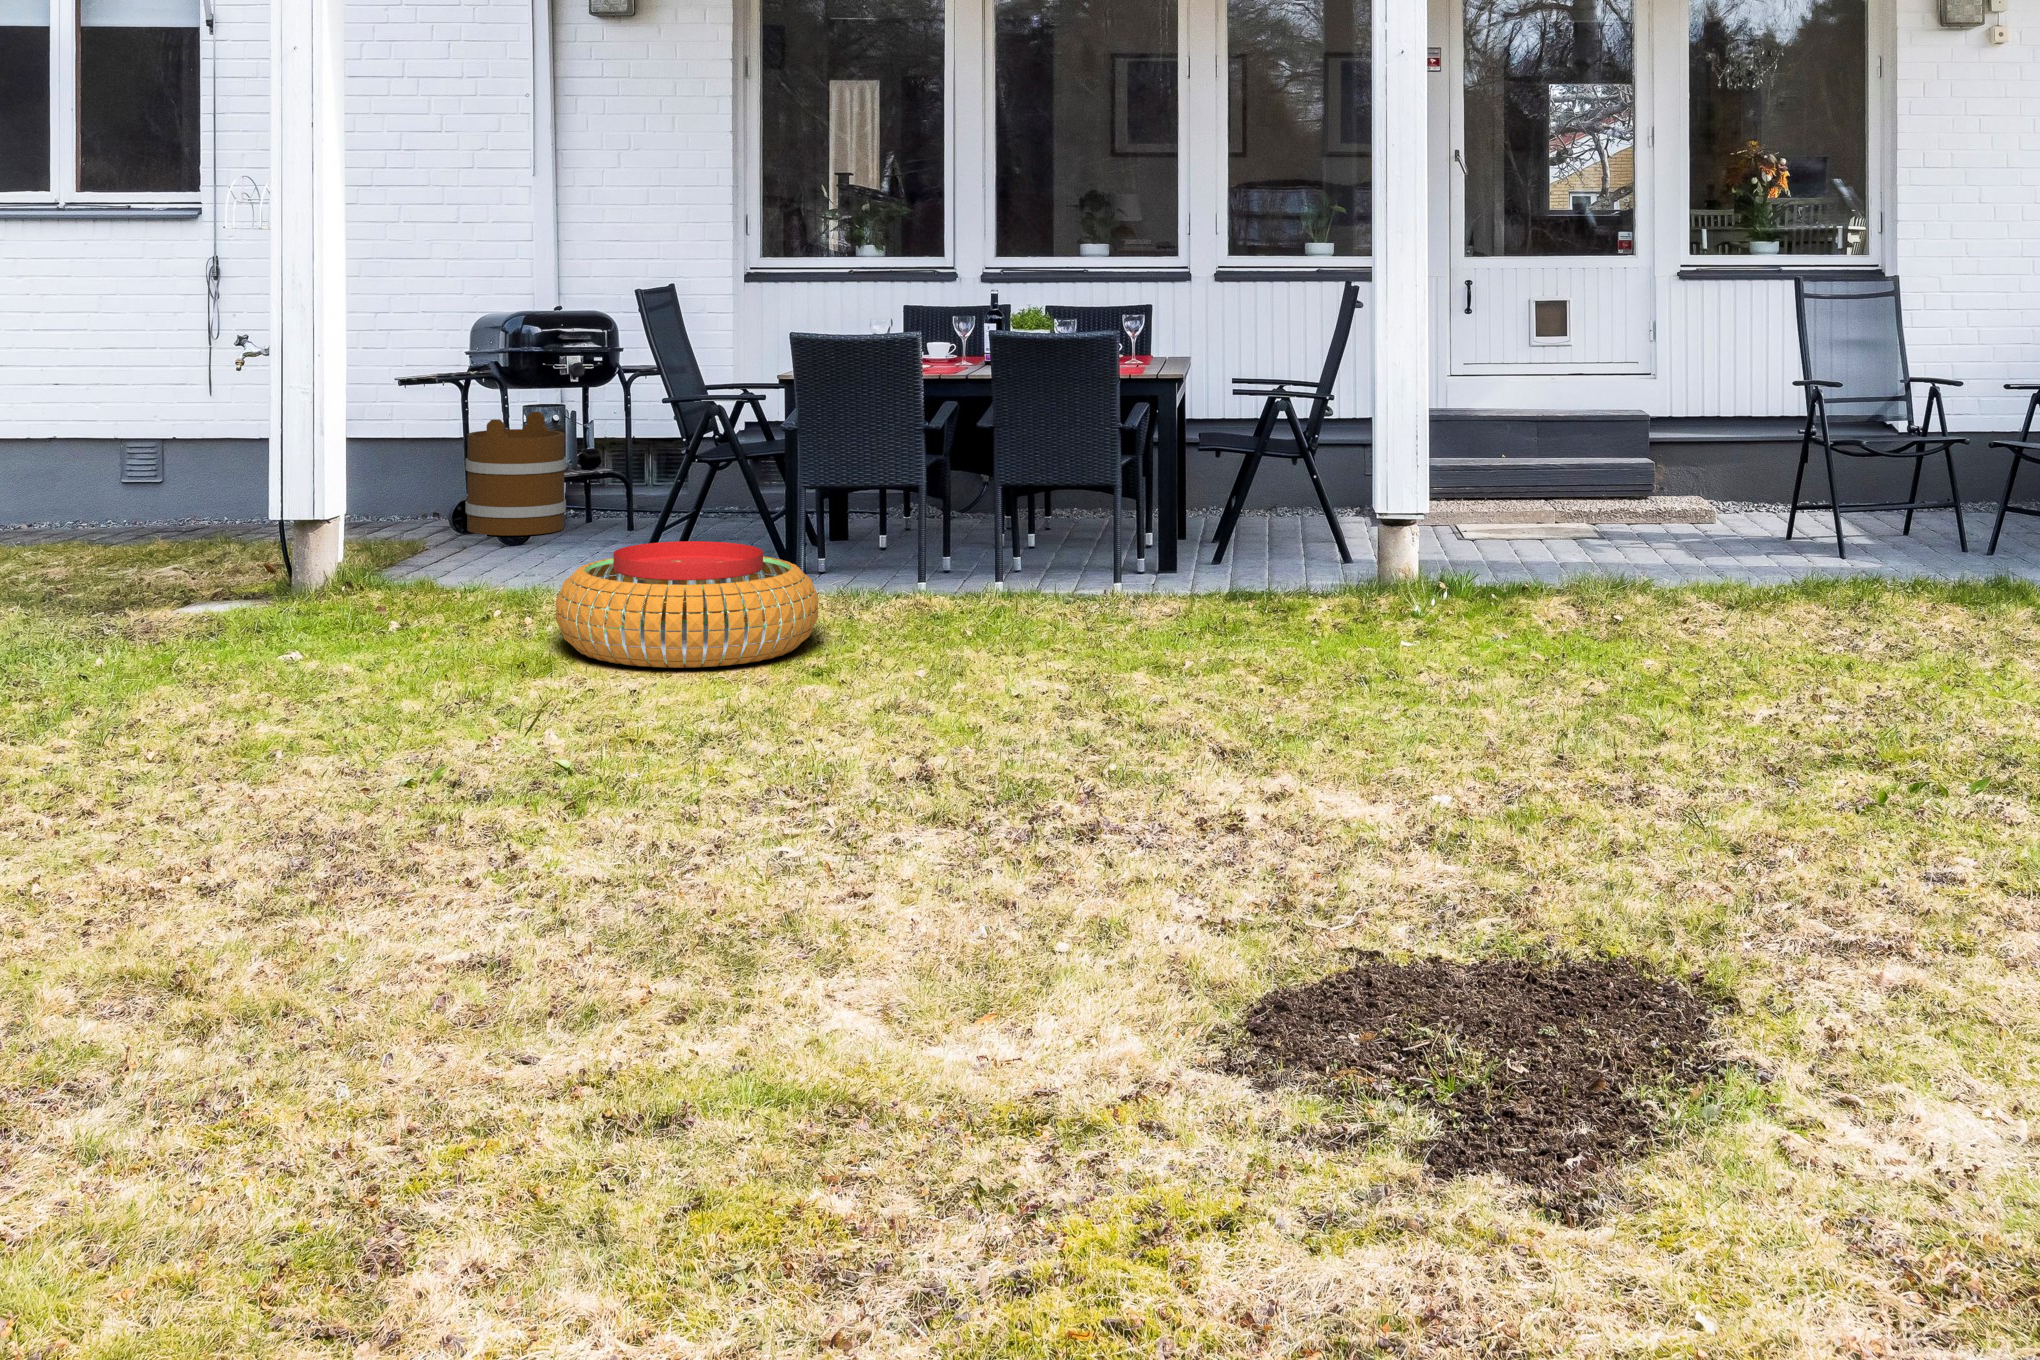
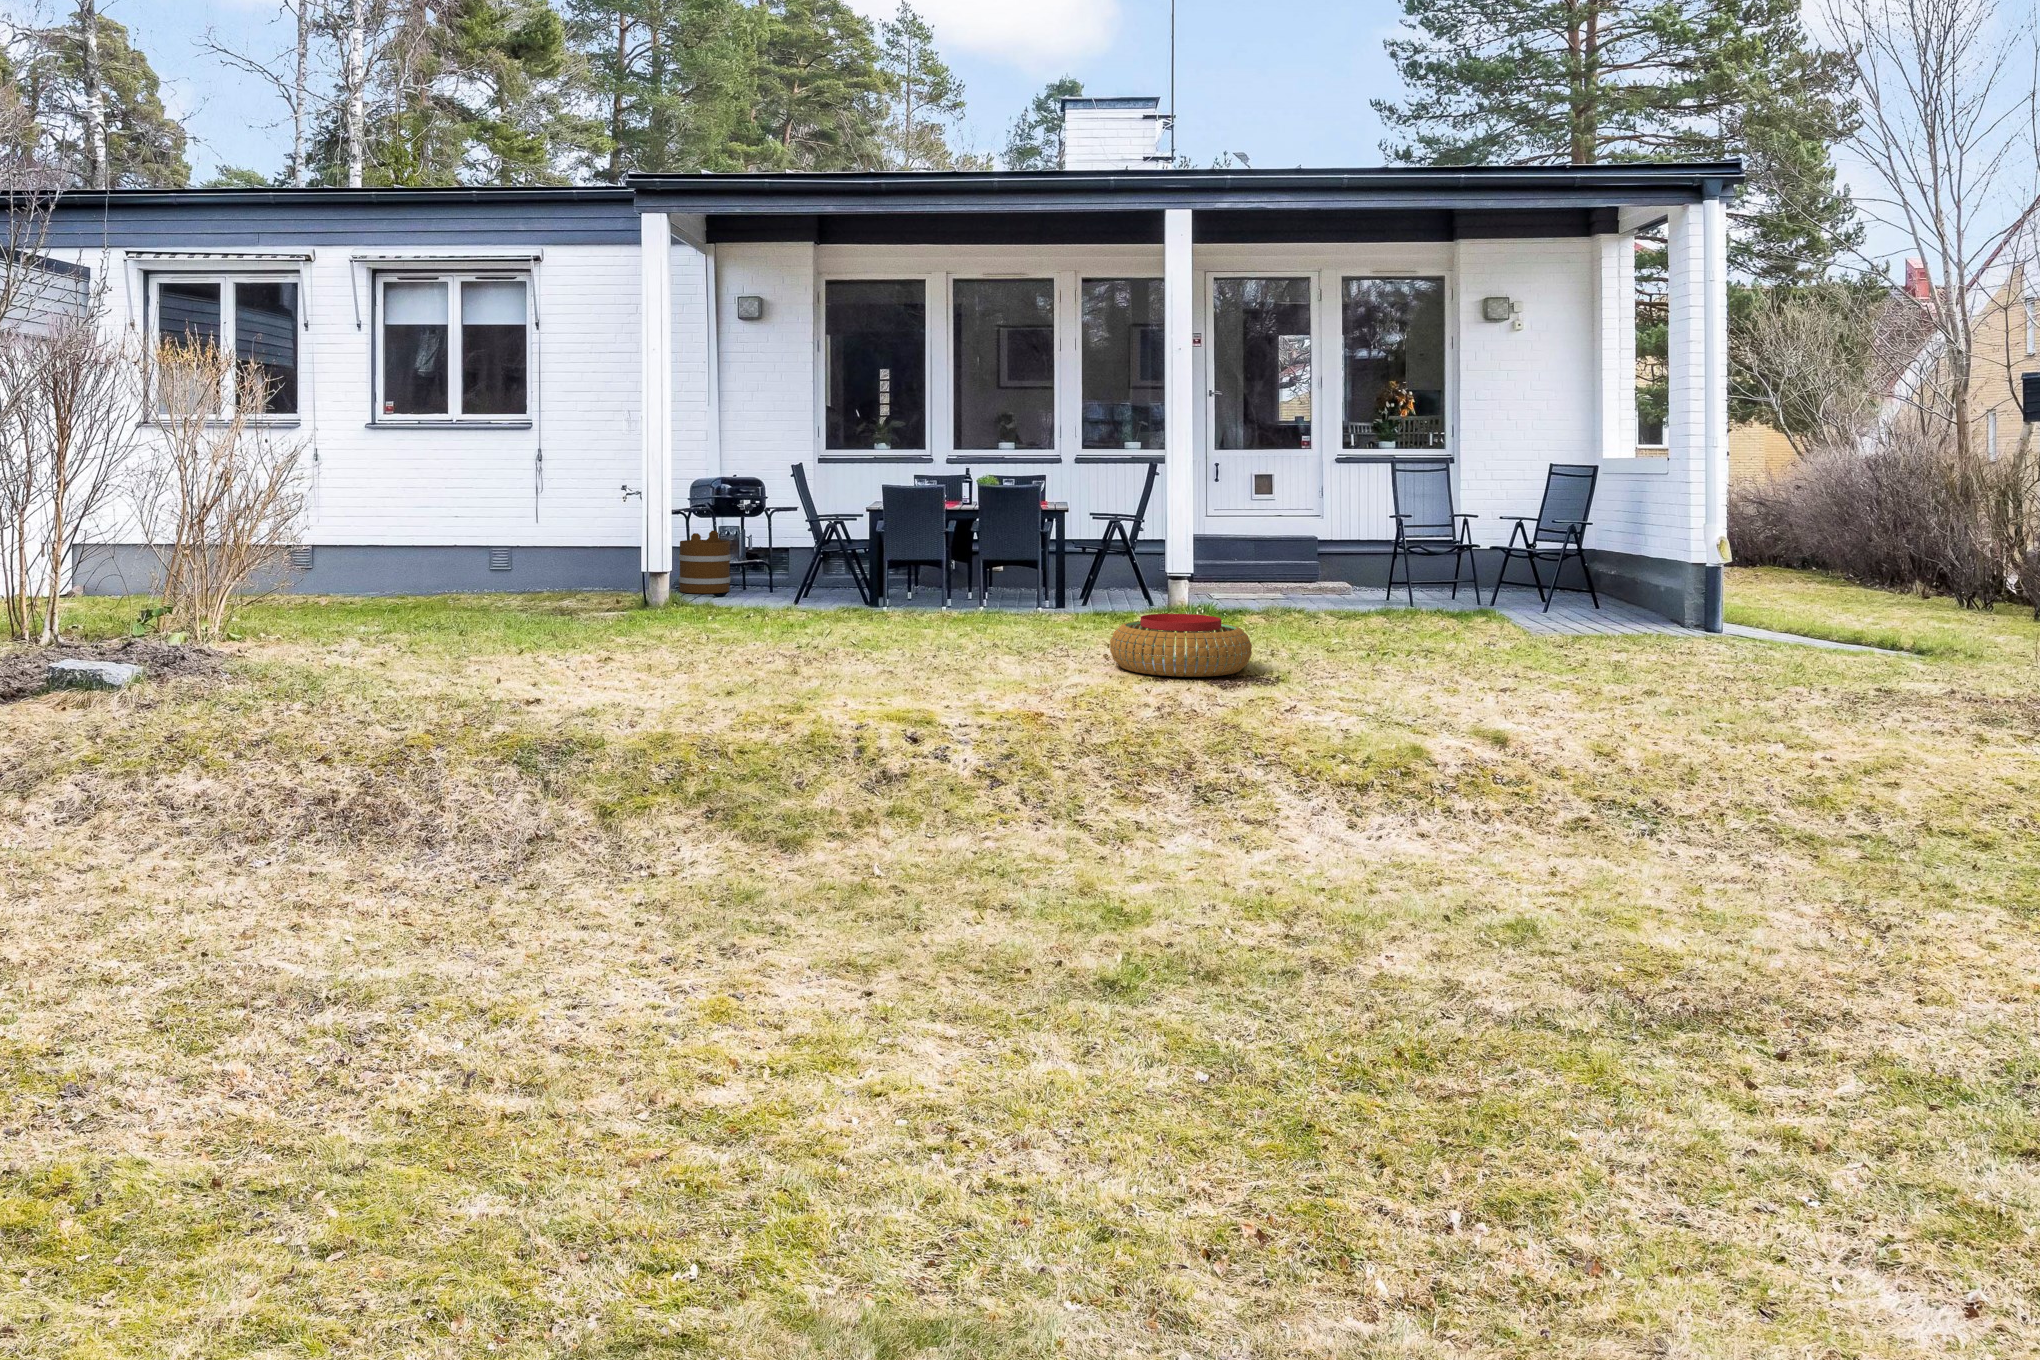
pouf: present [556,541,819,668] -> present [1110,614,1252,677]

